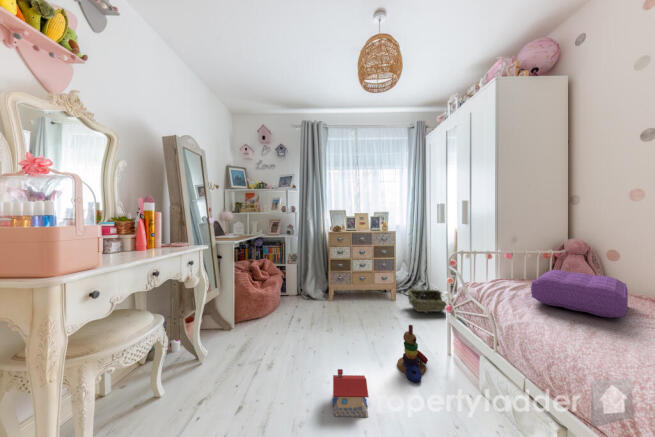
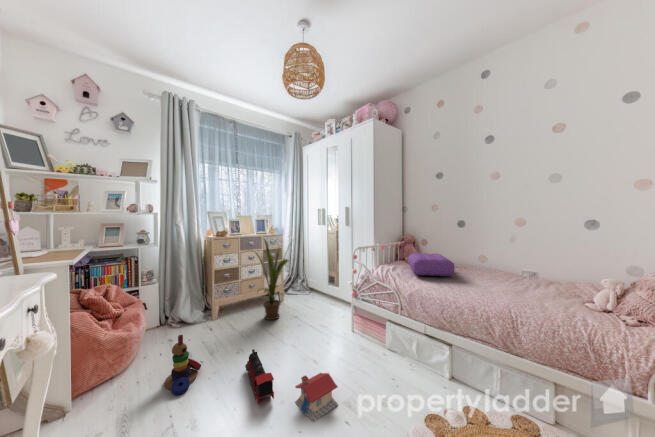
house plant: none [350,233,394,314] -> present [255,239,288,320]
woven basket: present [407,289,447,312] -> none [298,283,334,307]
stacking toy: present [397,325,428,383] -> present [164,335,201,395]
toy train: none [304,330,332,378] -> present [245,349,274,404]

